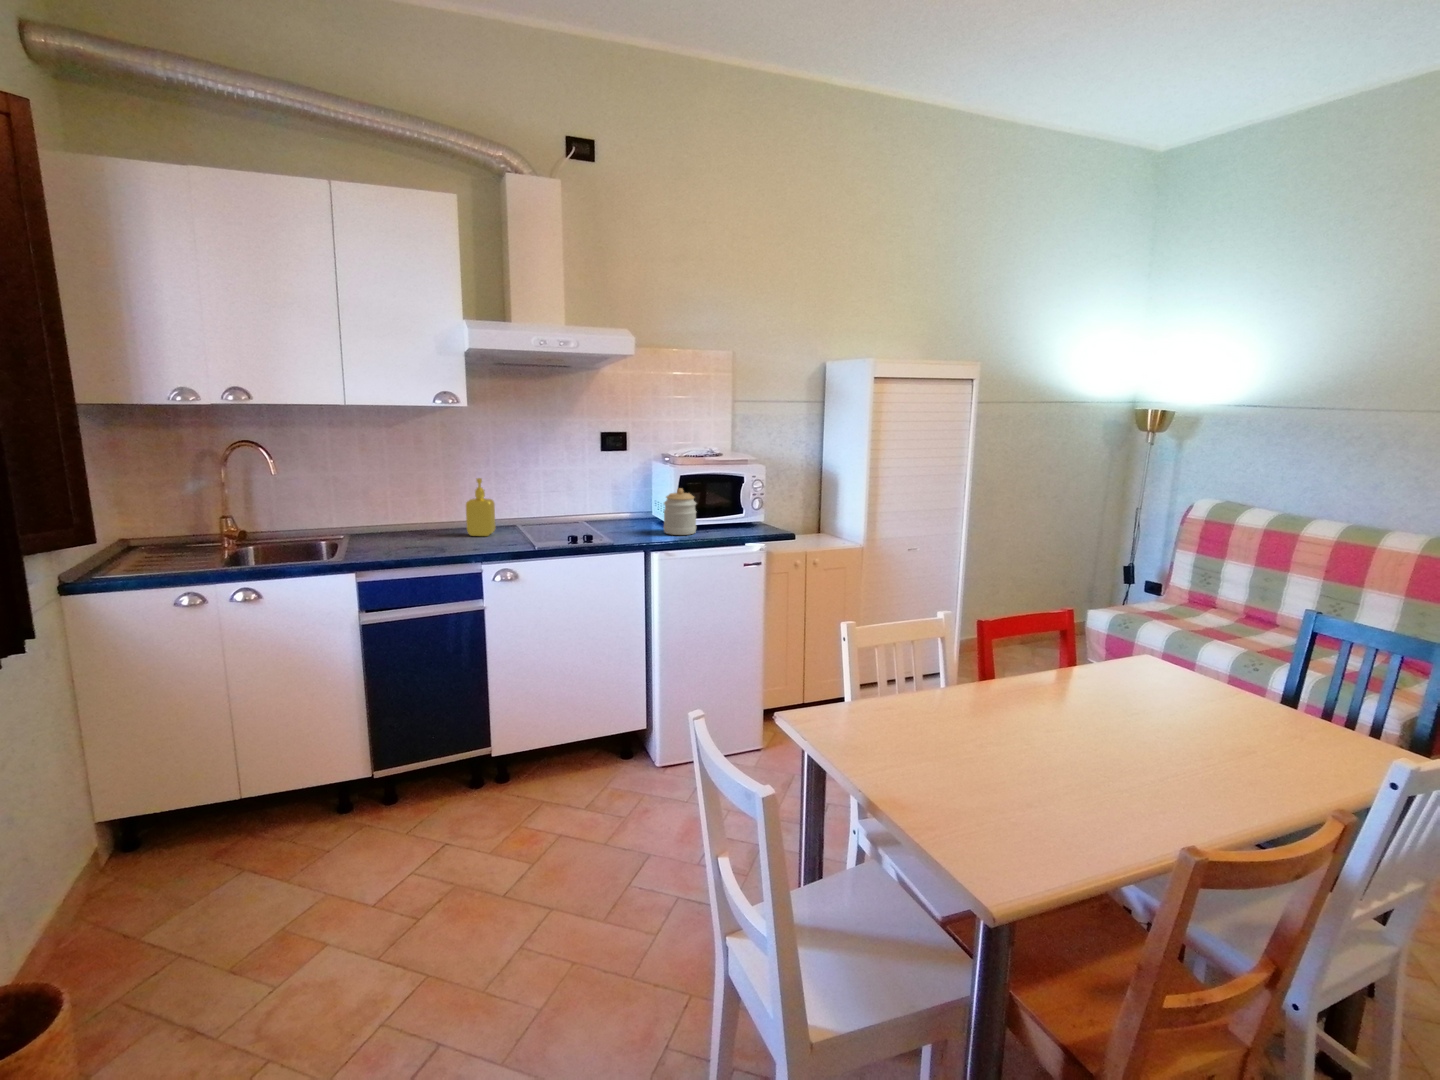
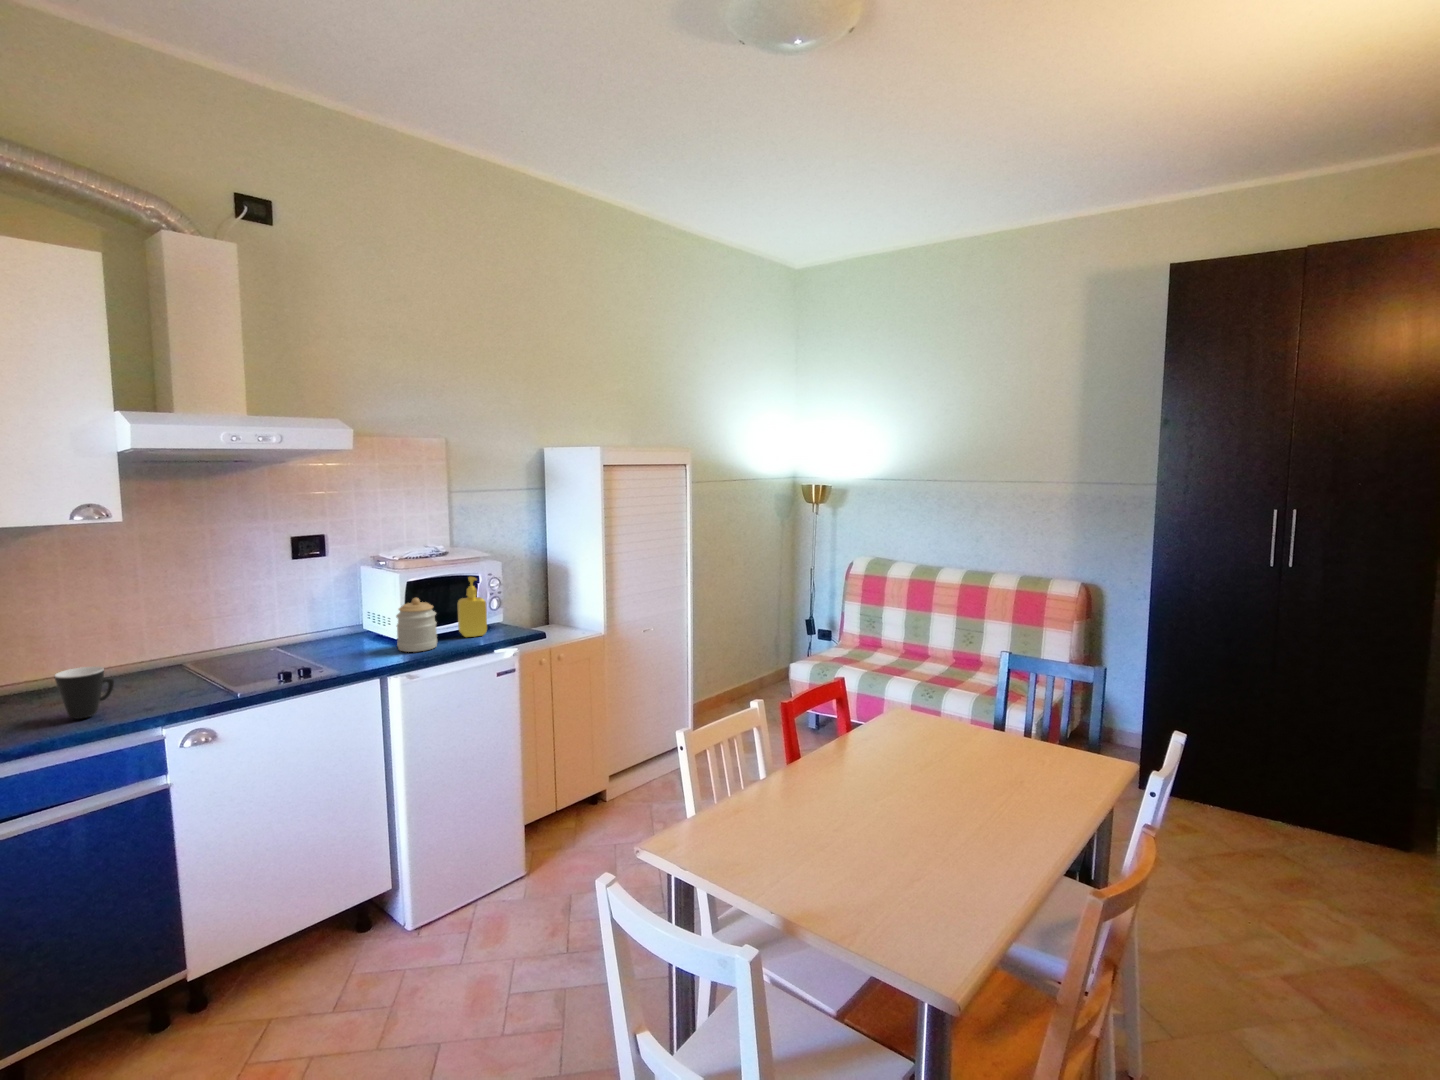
soap dispenser: present [466,478,495,536] -> present [458,577,487,637]
mug: none [421,513,457,549] -> present [55,667,114,719]

